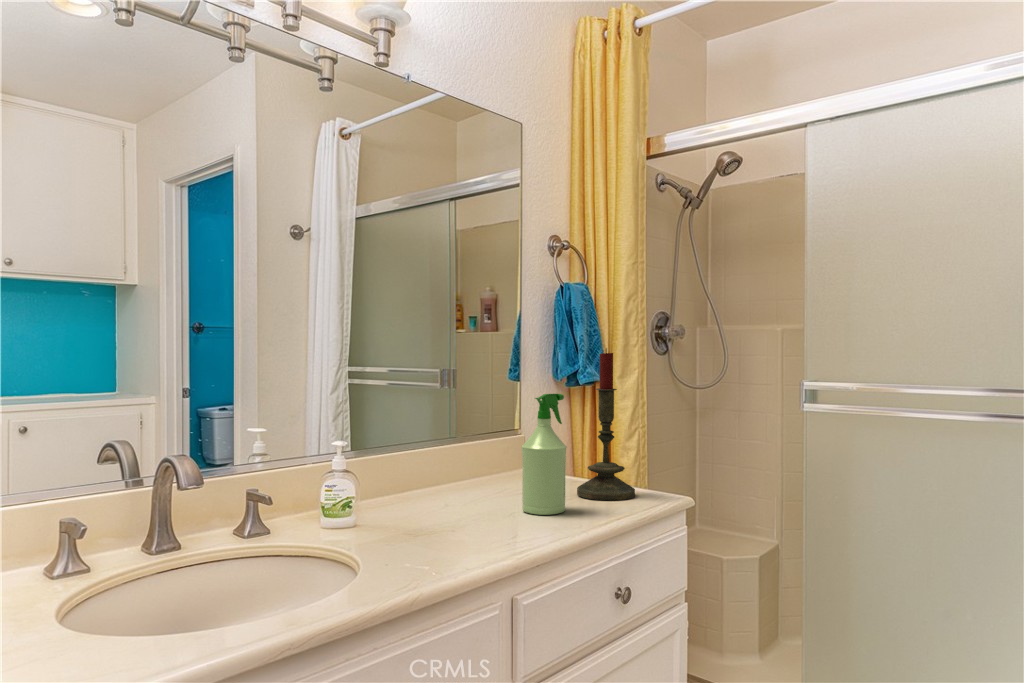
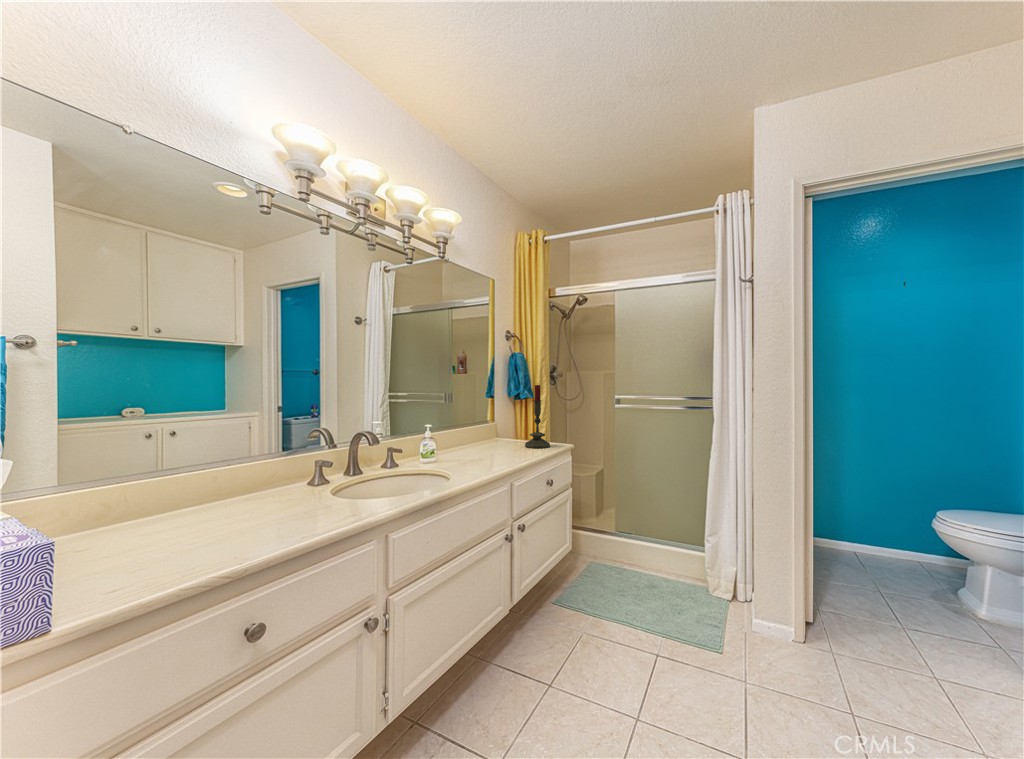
spray bottle: present [522,394,567,515] -> none [505,403,524,455]

